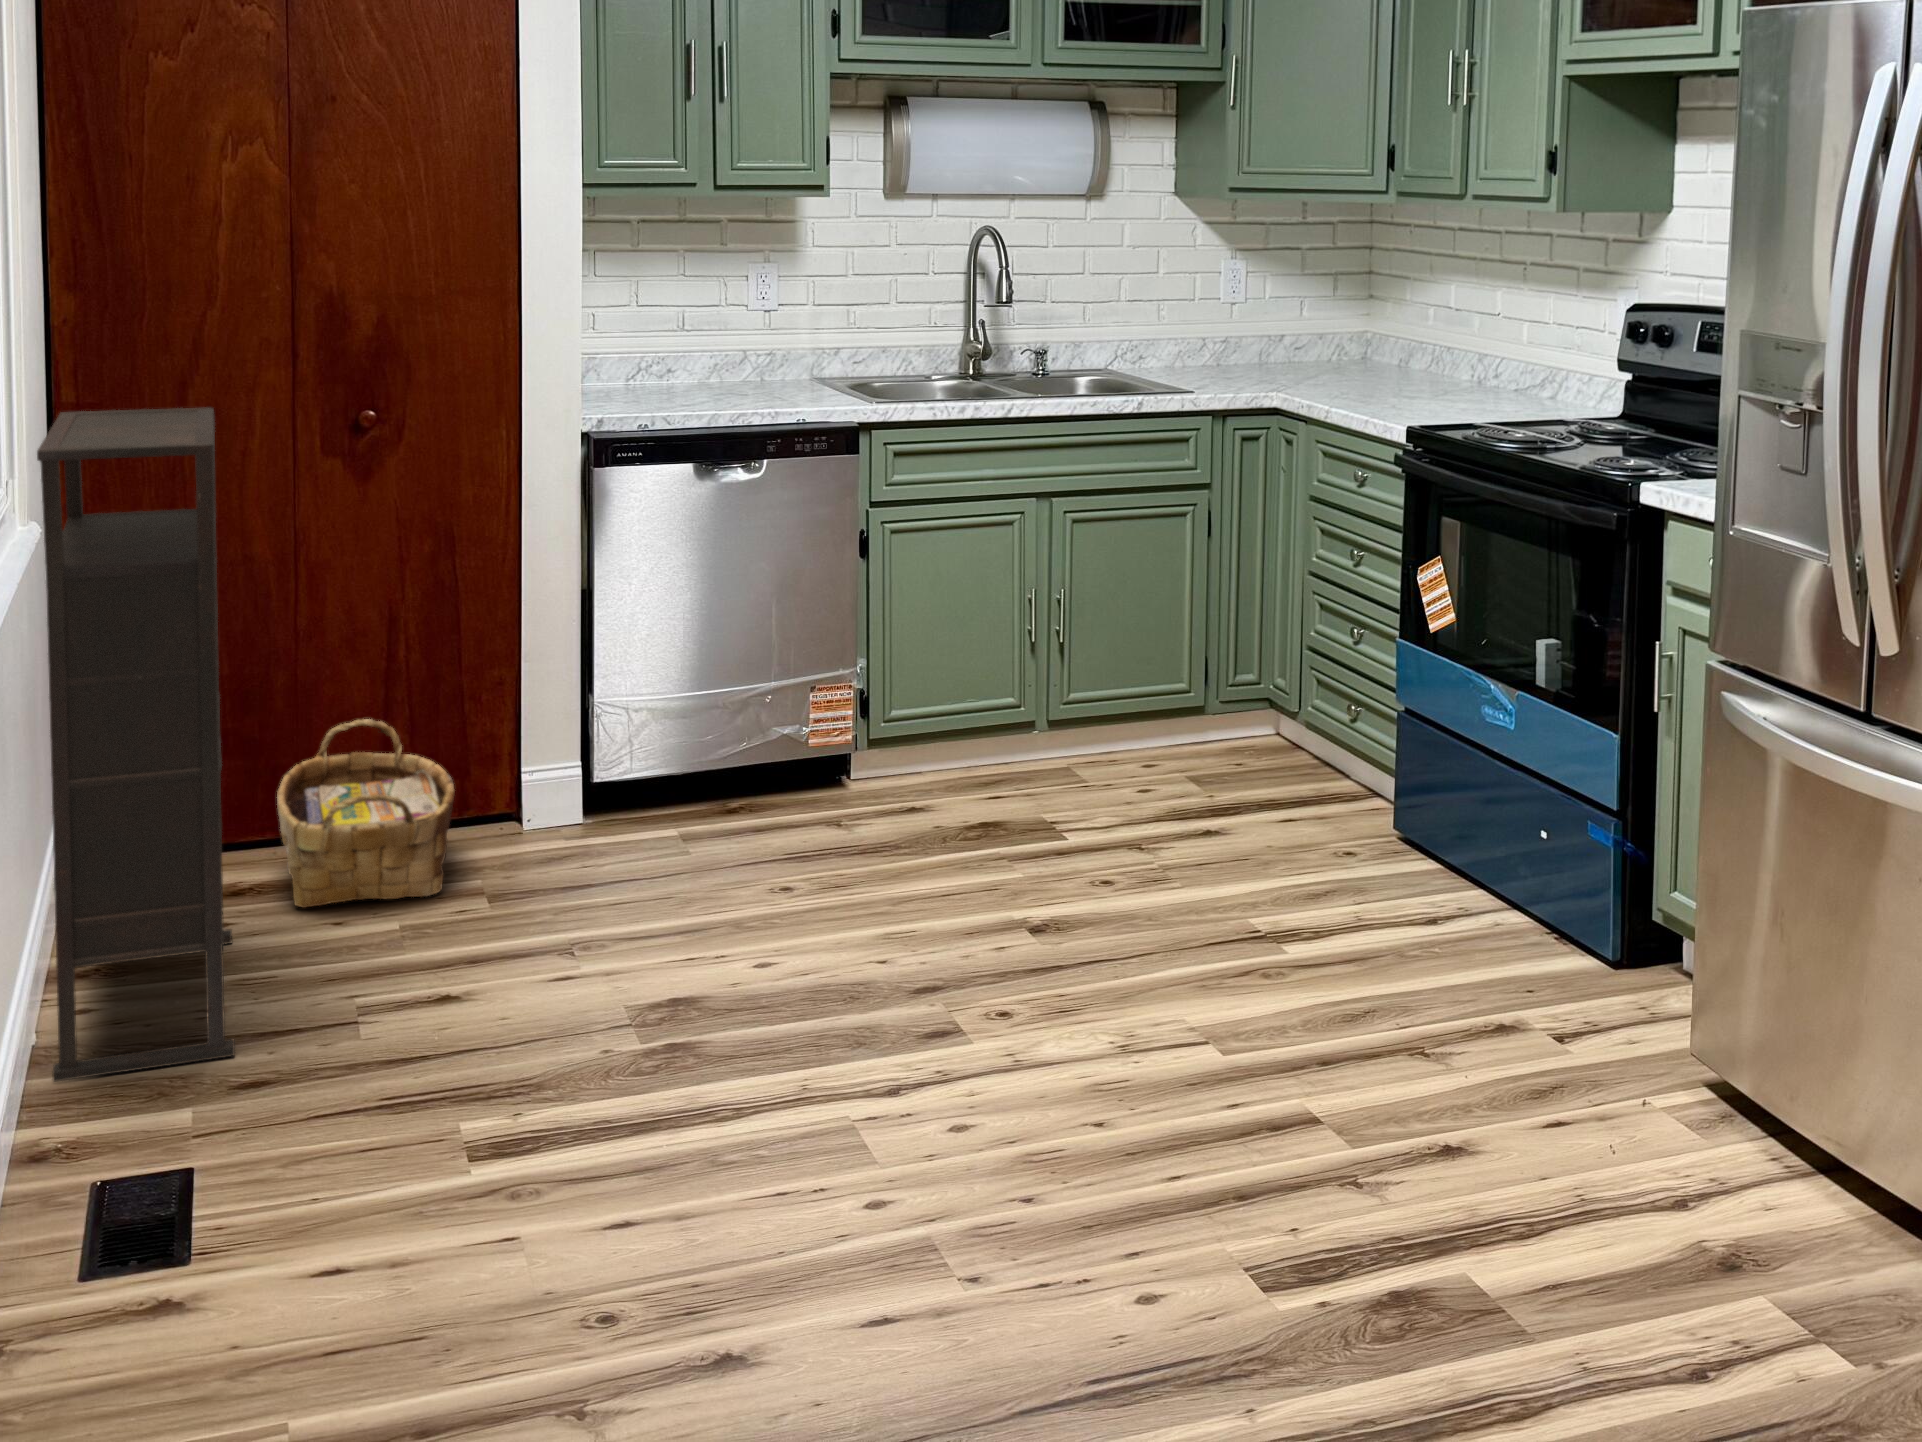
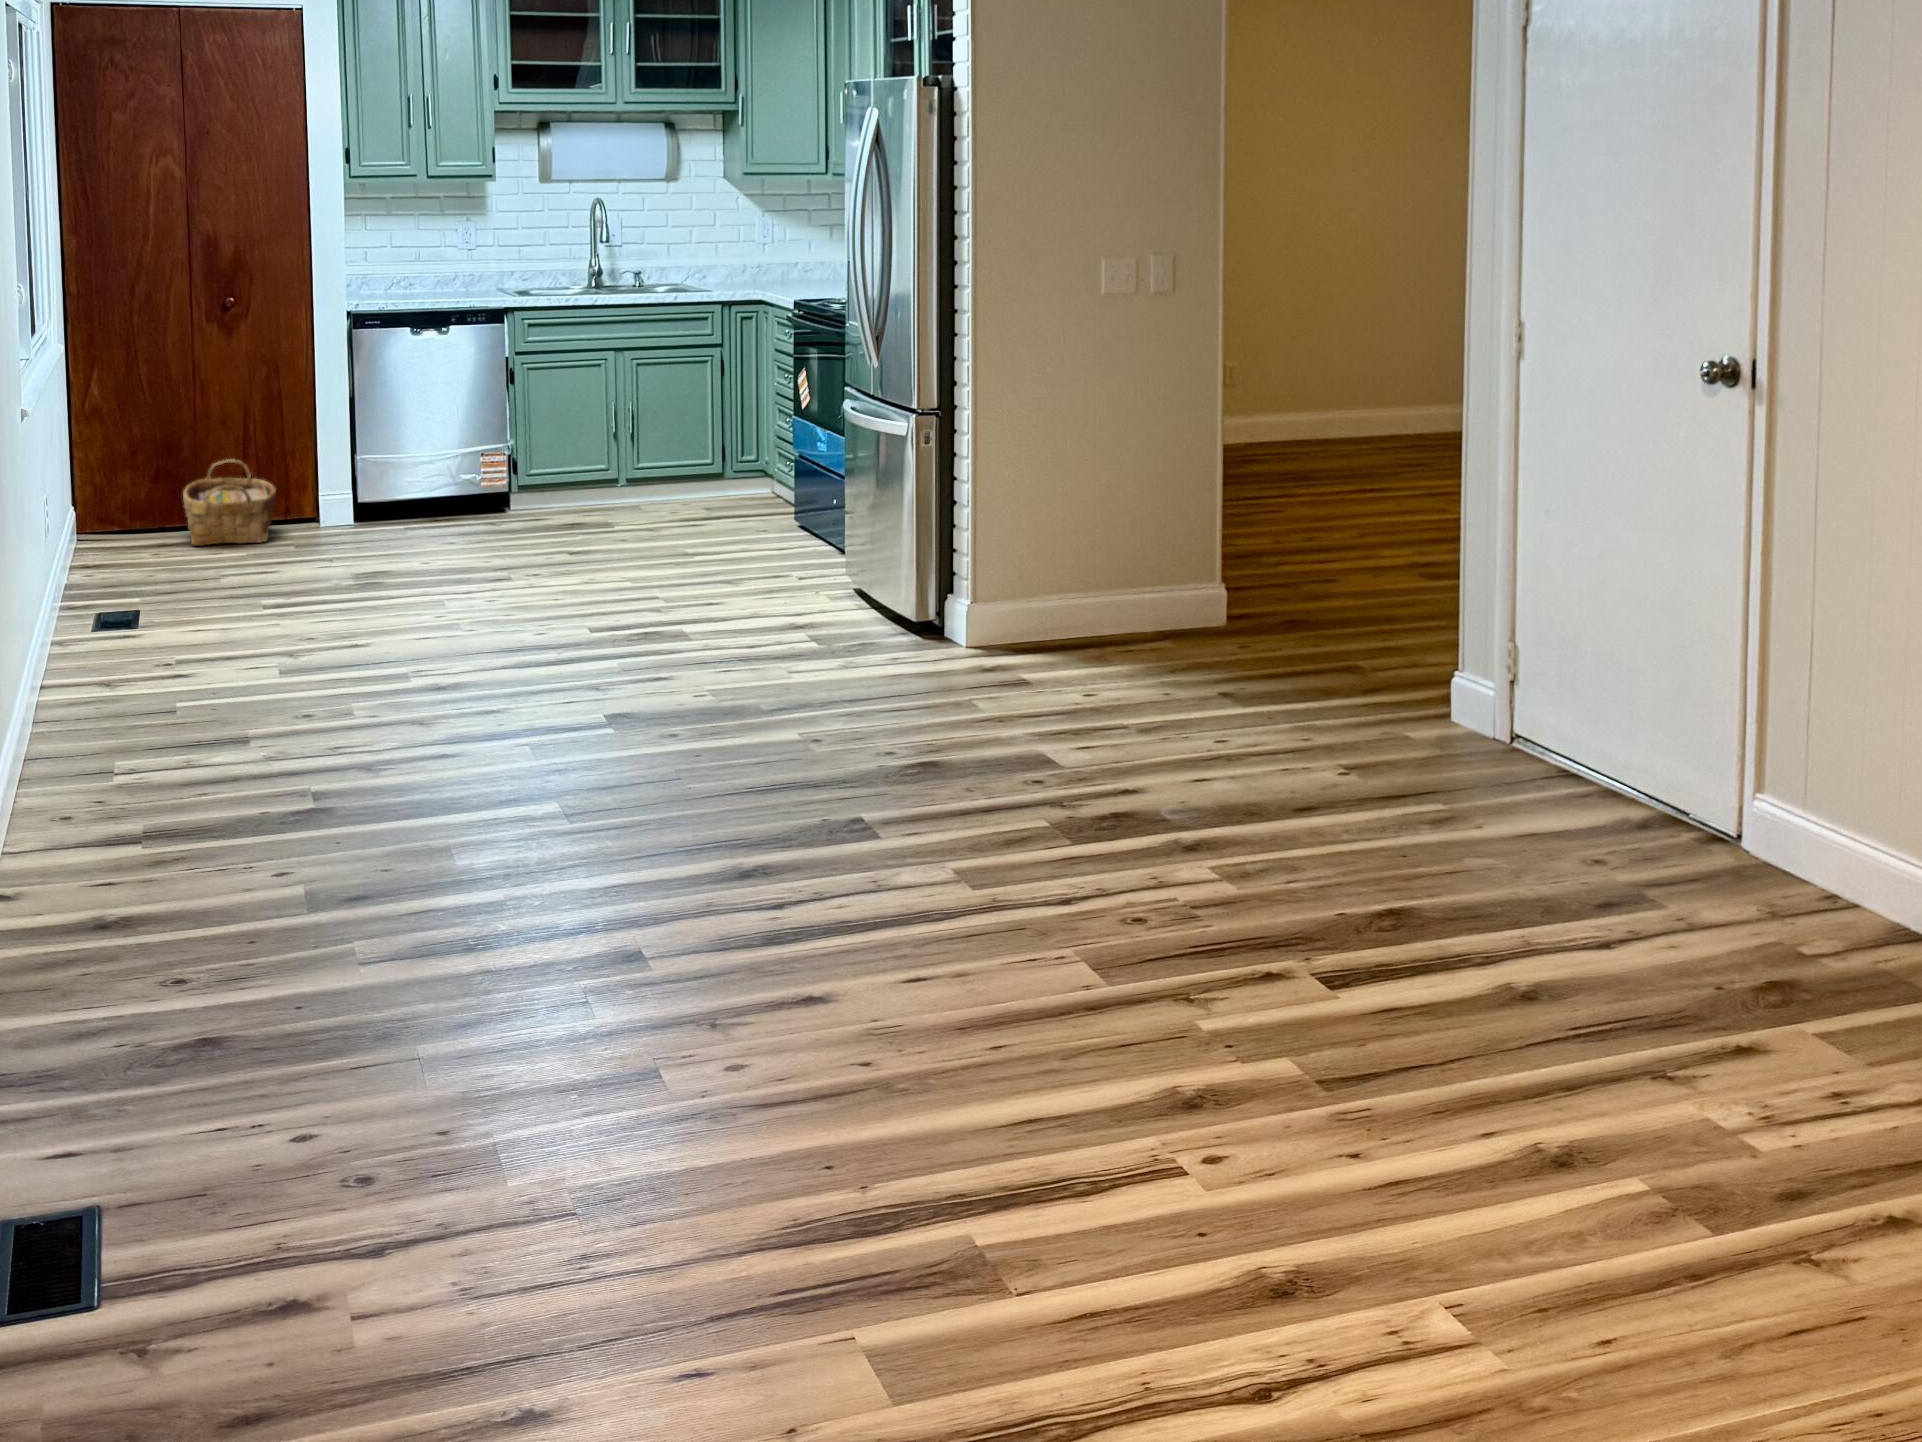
bookshelf: present [37,407,235,1082] -> none [61,286,159,589]

